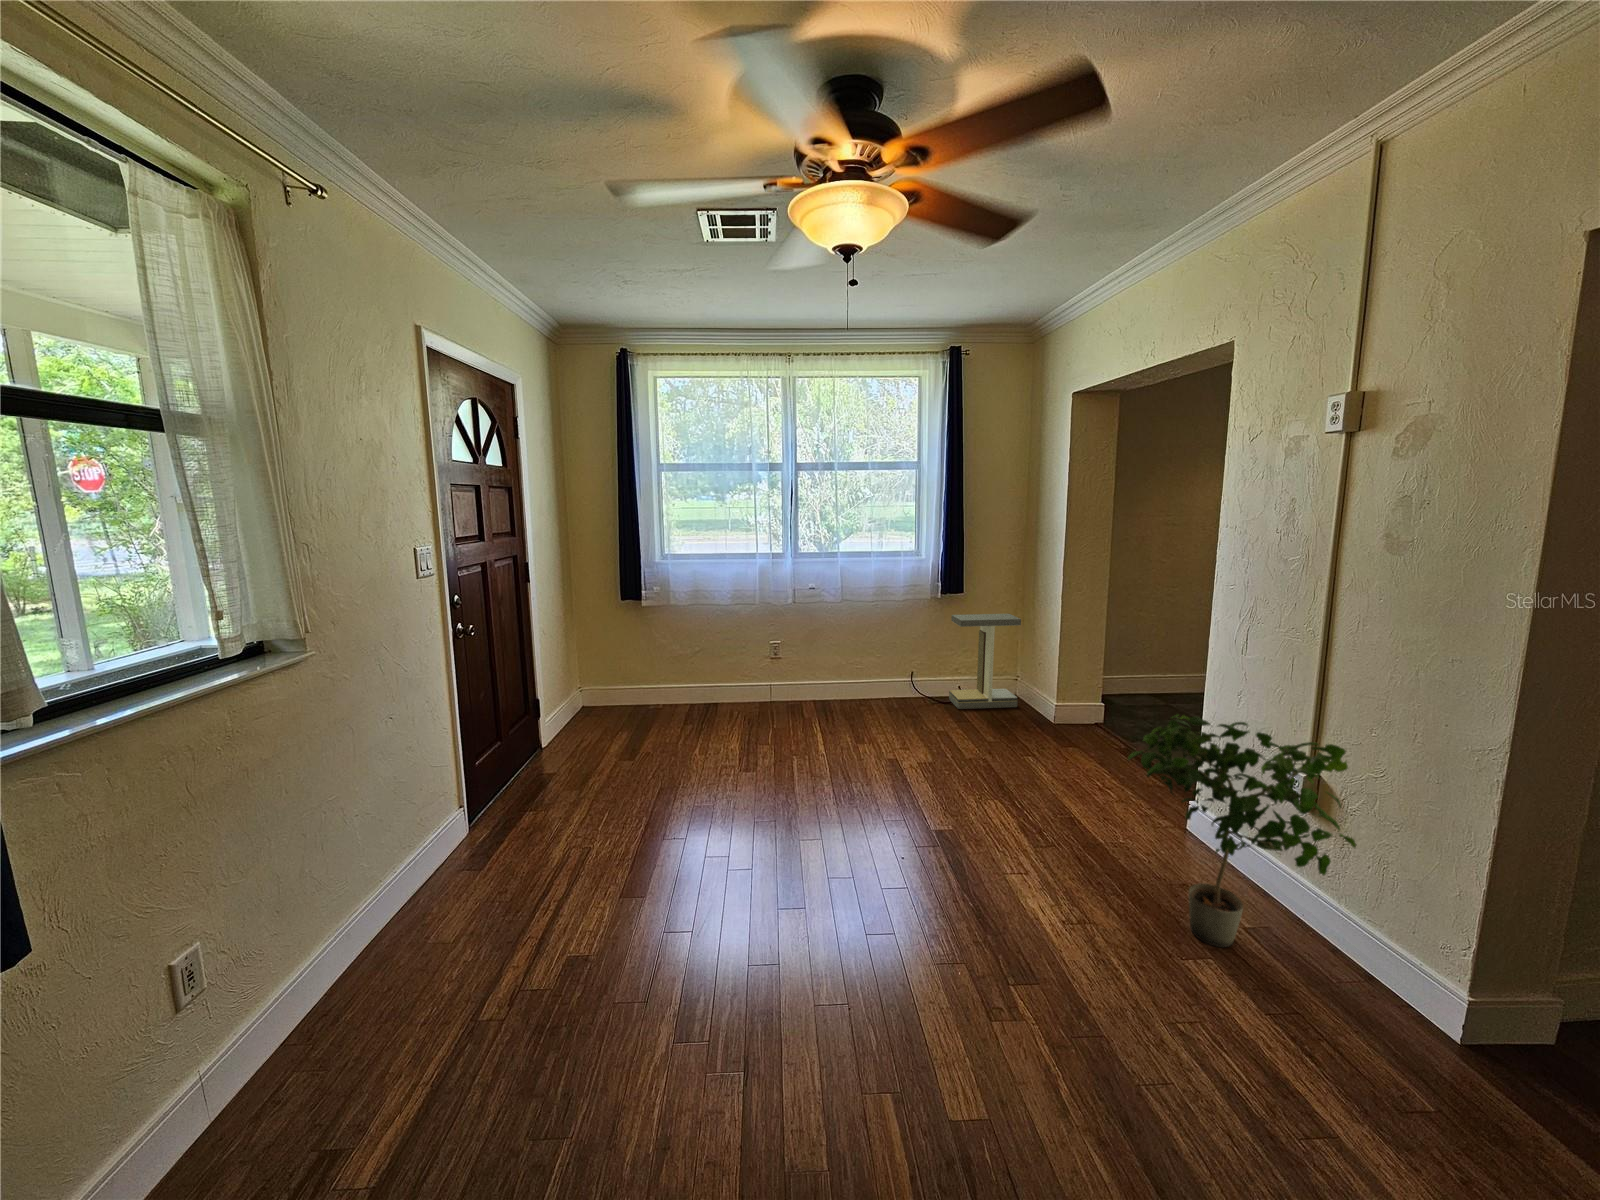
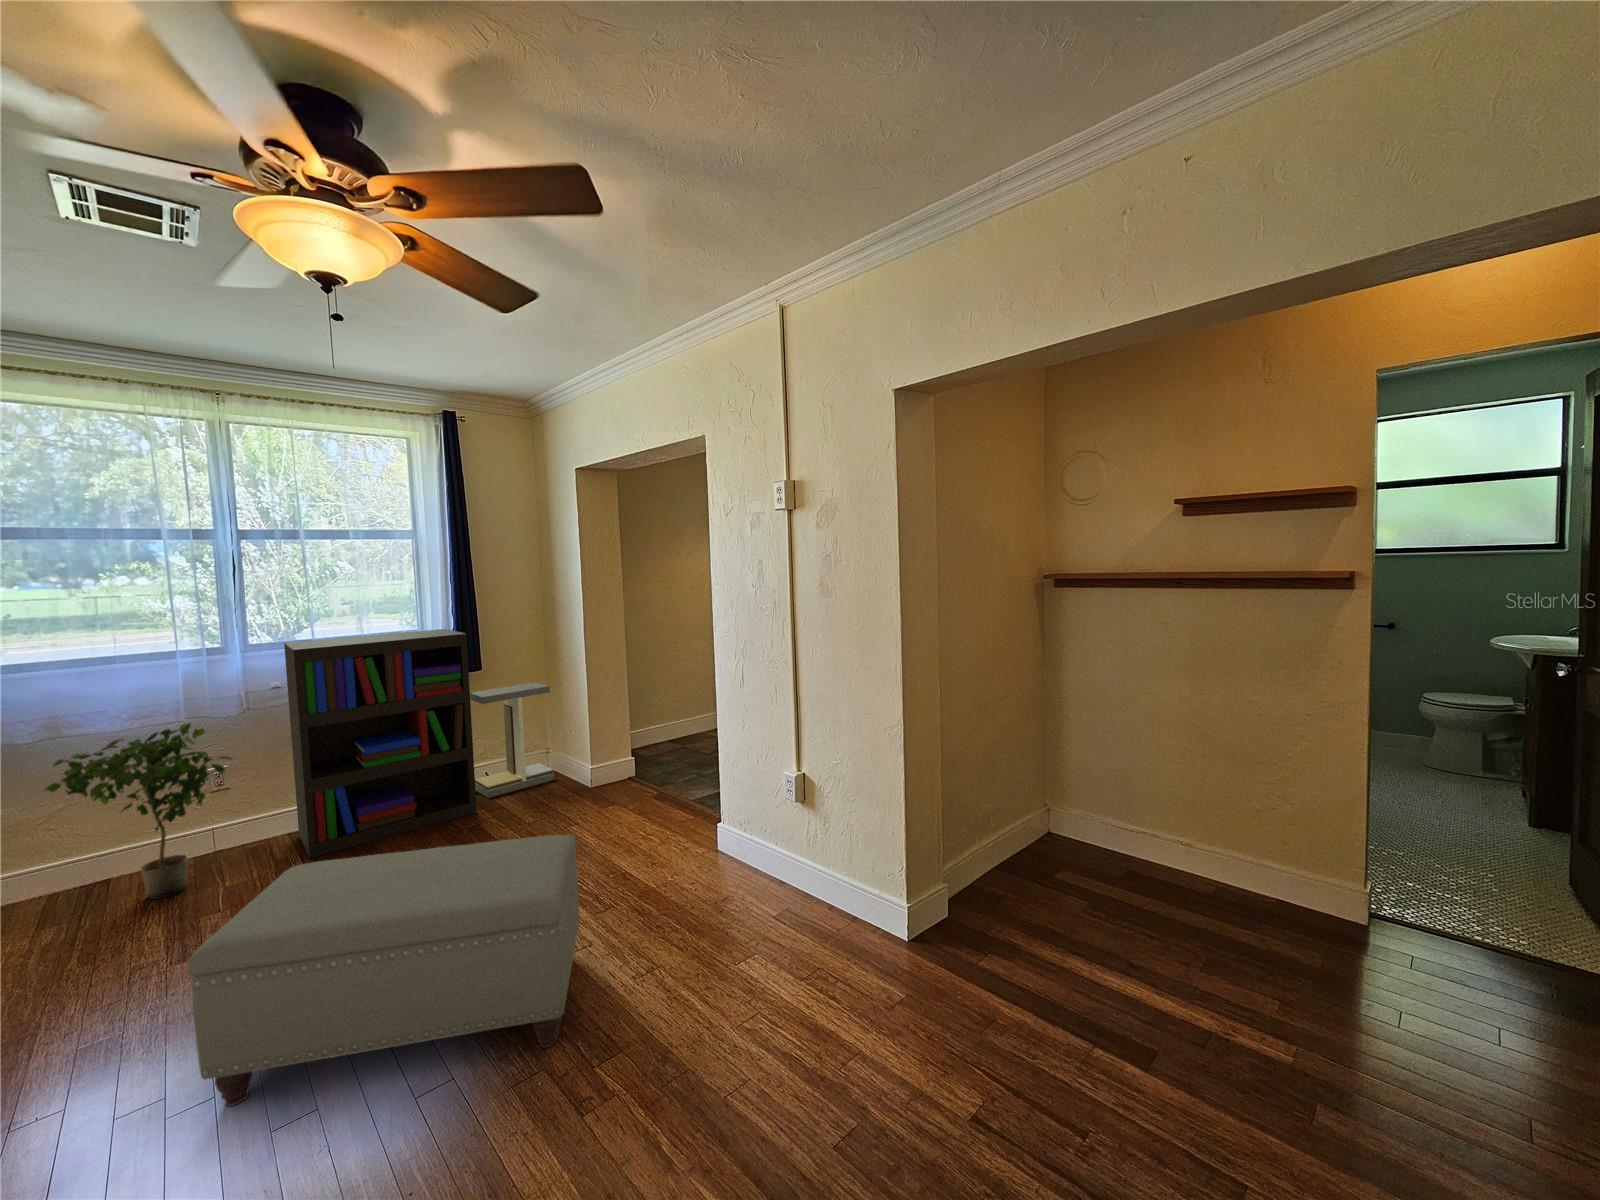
bookshelf: none [826,557,952,721] -> present [284,629,477,858]
potted plant: present [1128,715,1357,947] -> present [45,723,231,899]
ottoman: none [746,725,1021,944] -> present [187,835,579,1106]

